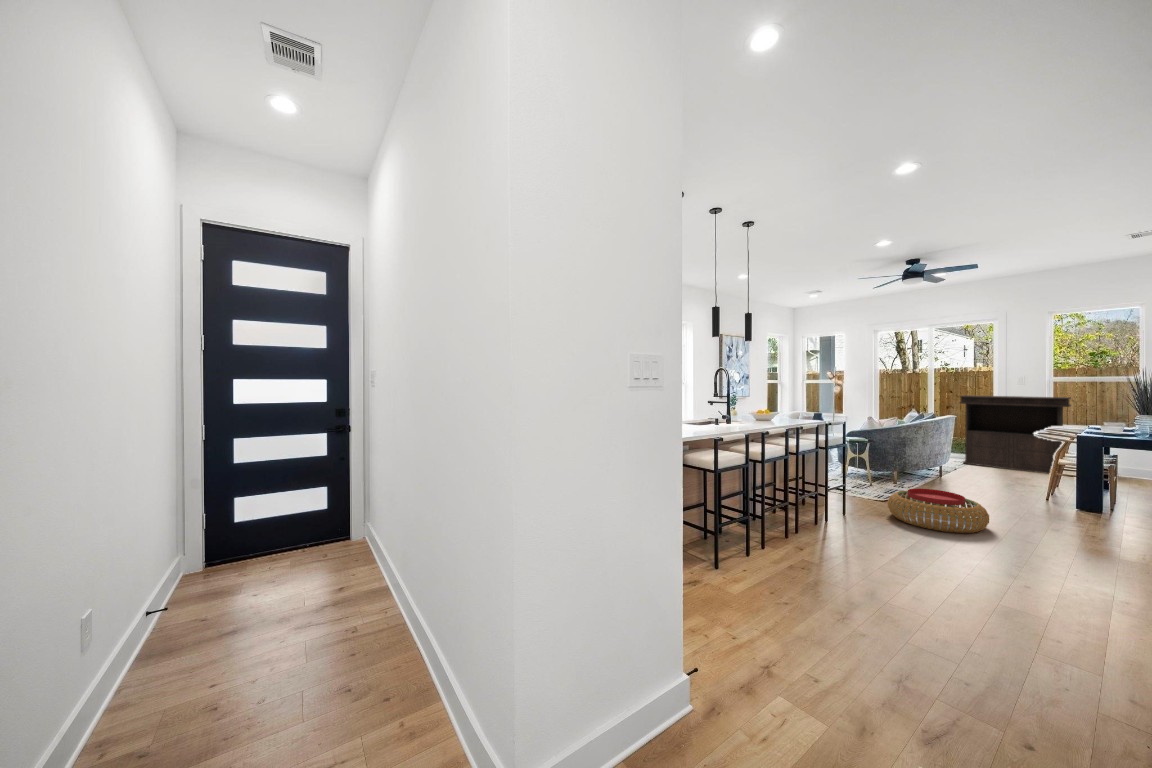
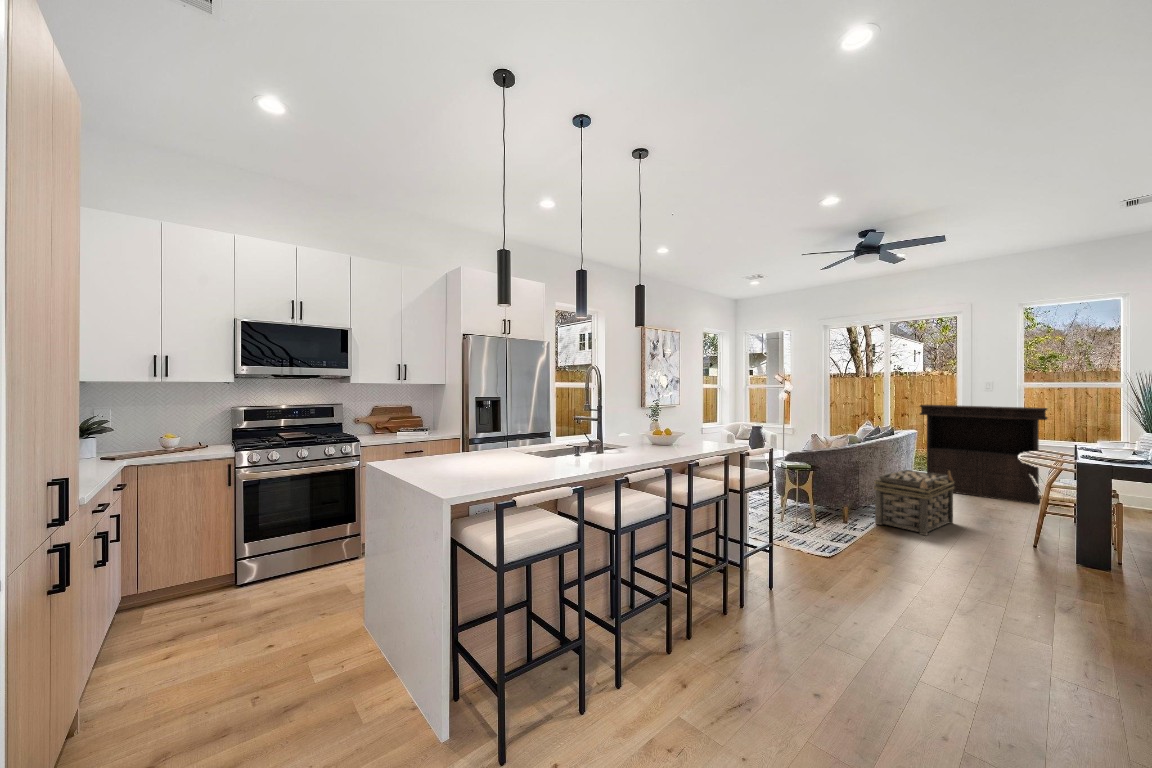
basket: none [918,445,985,491] -> present [874,470,954,535]
pouf: present [888,489,989,533] -> none [833,547,979,627]

